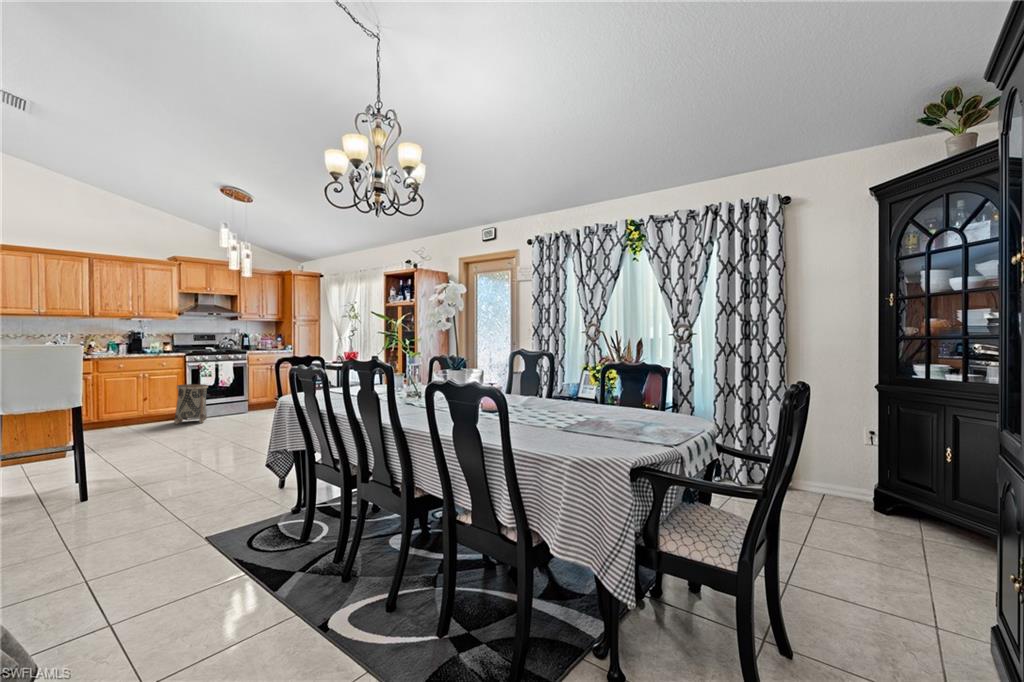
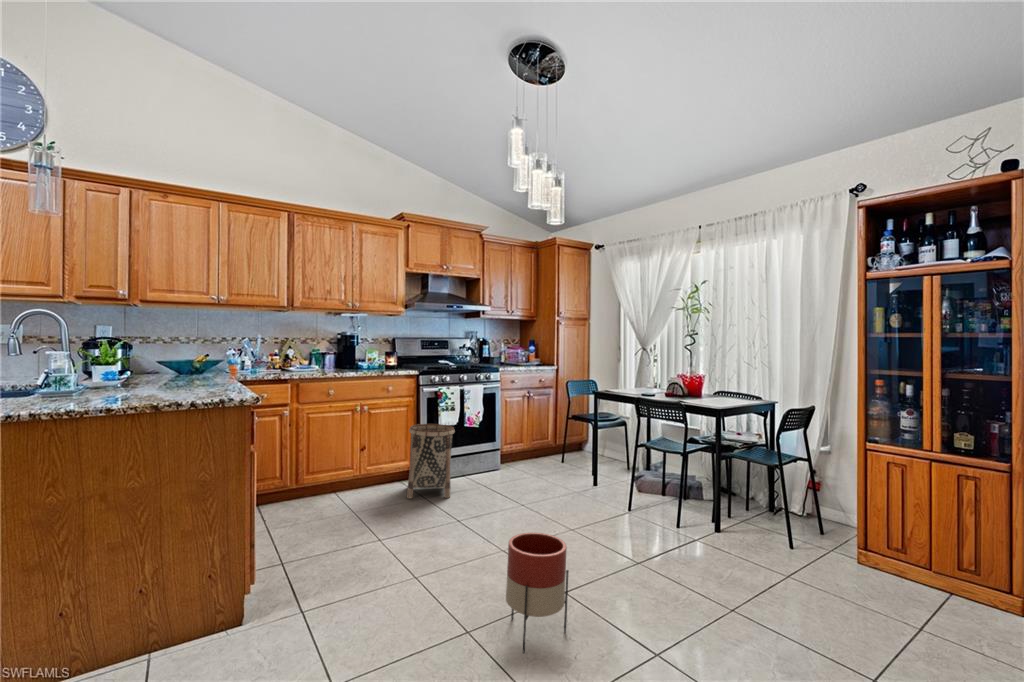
planter: none [196,413,225,451] -> present [506,533,569,654]

